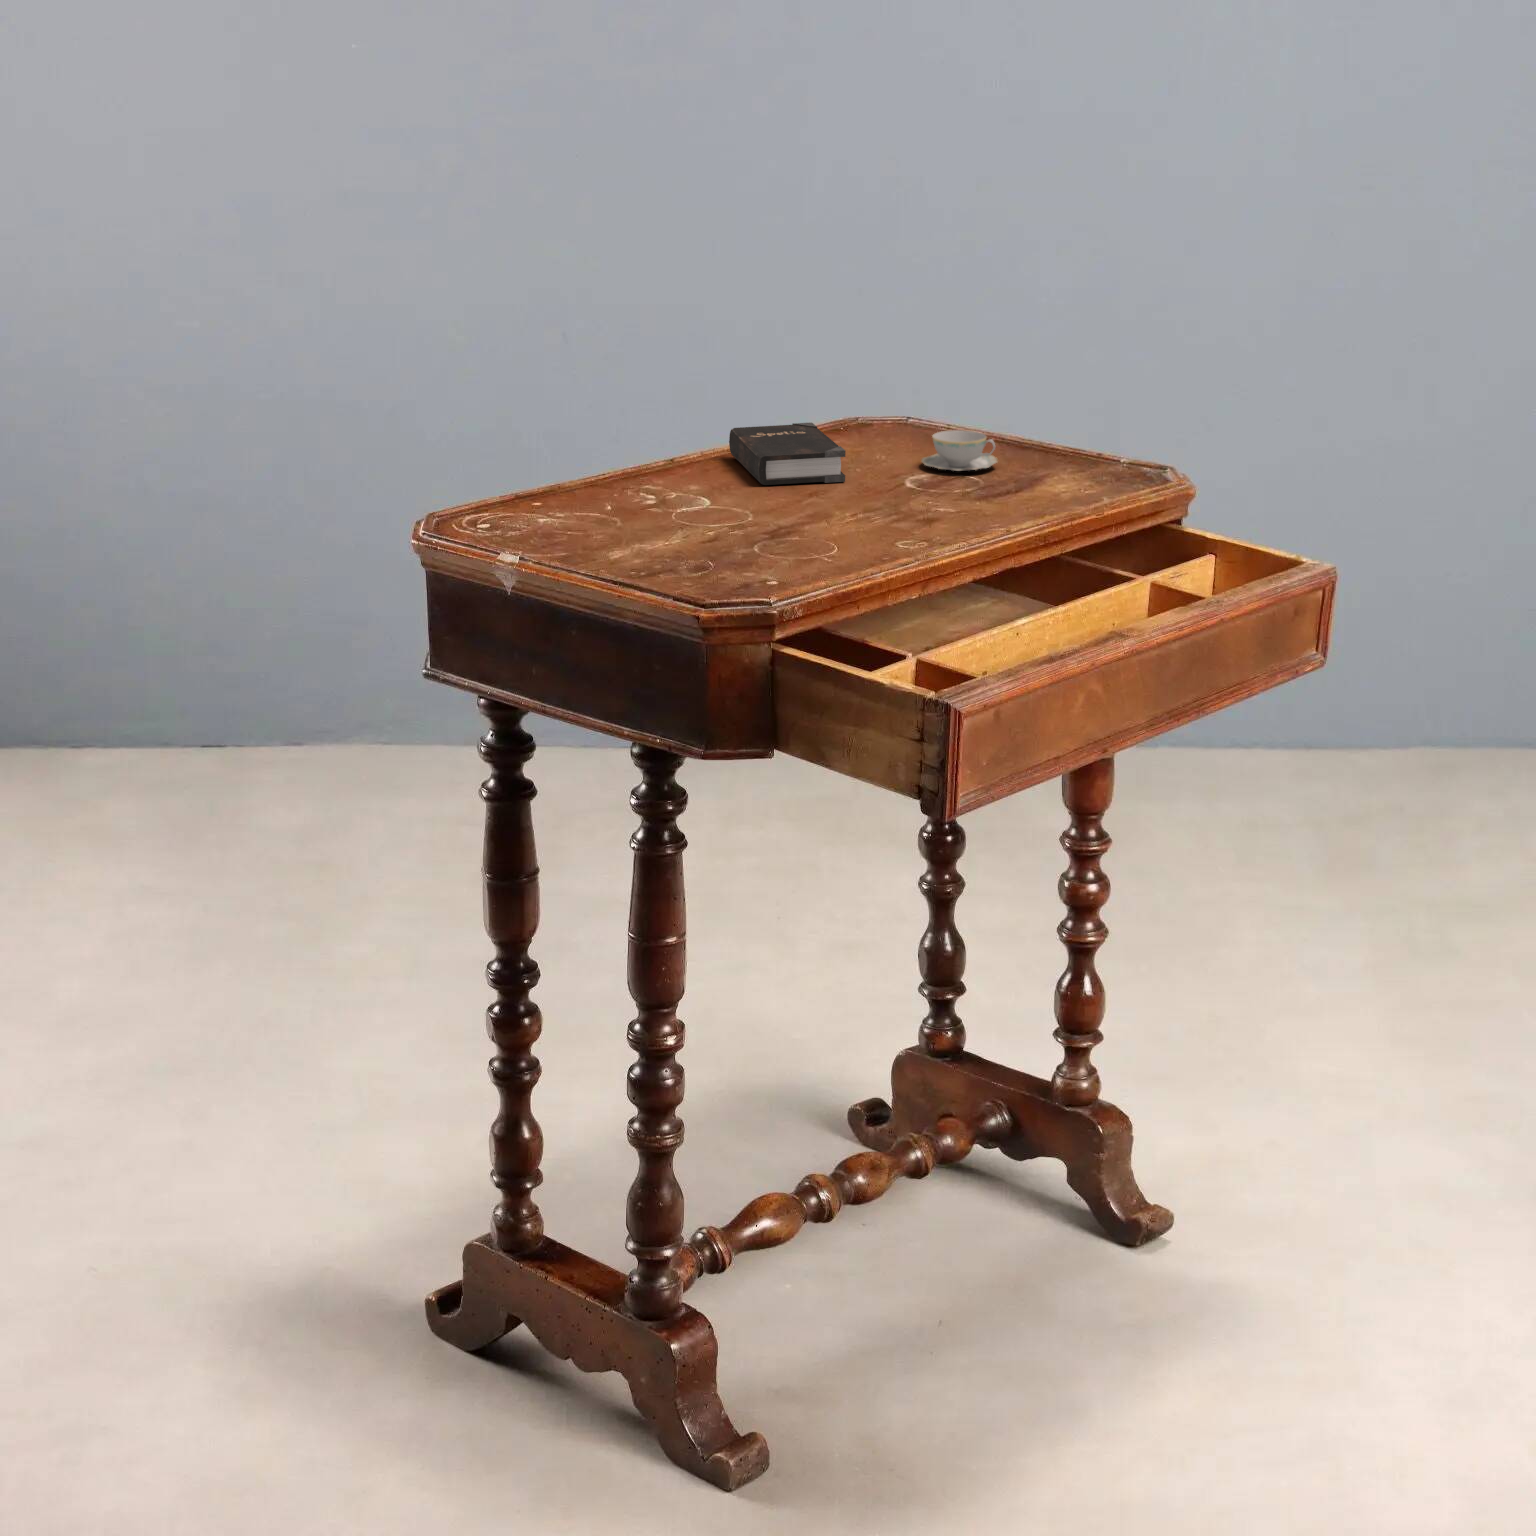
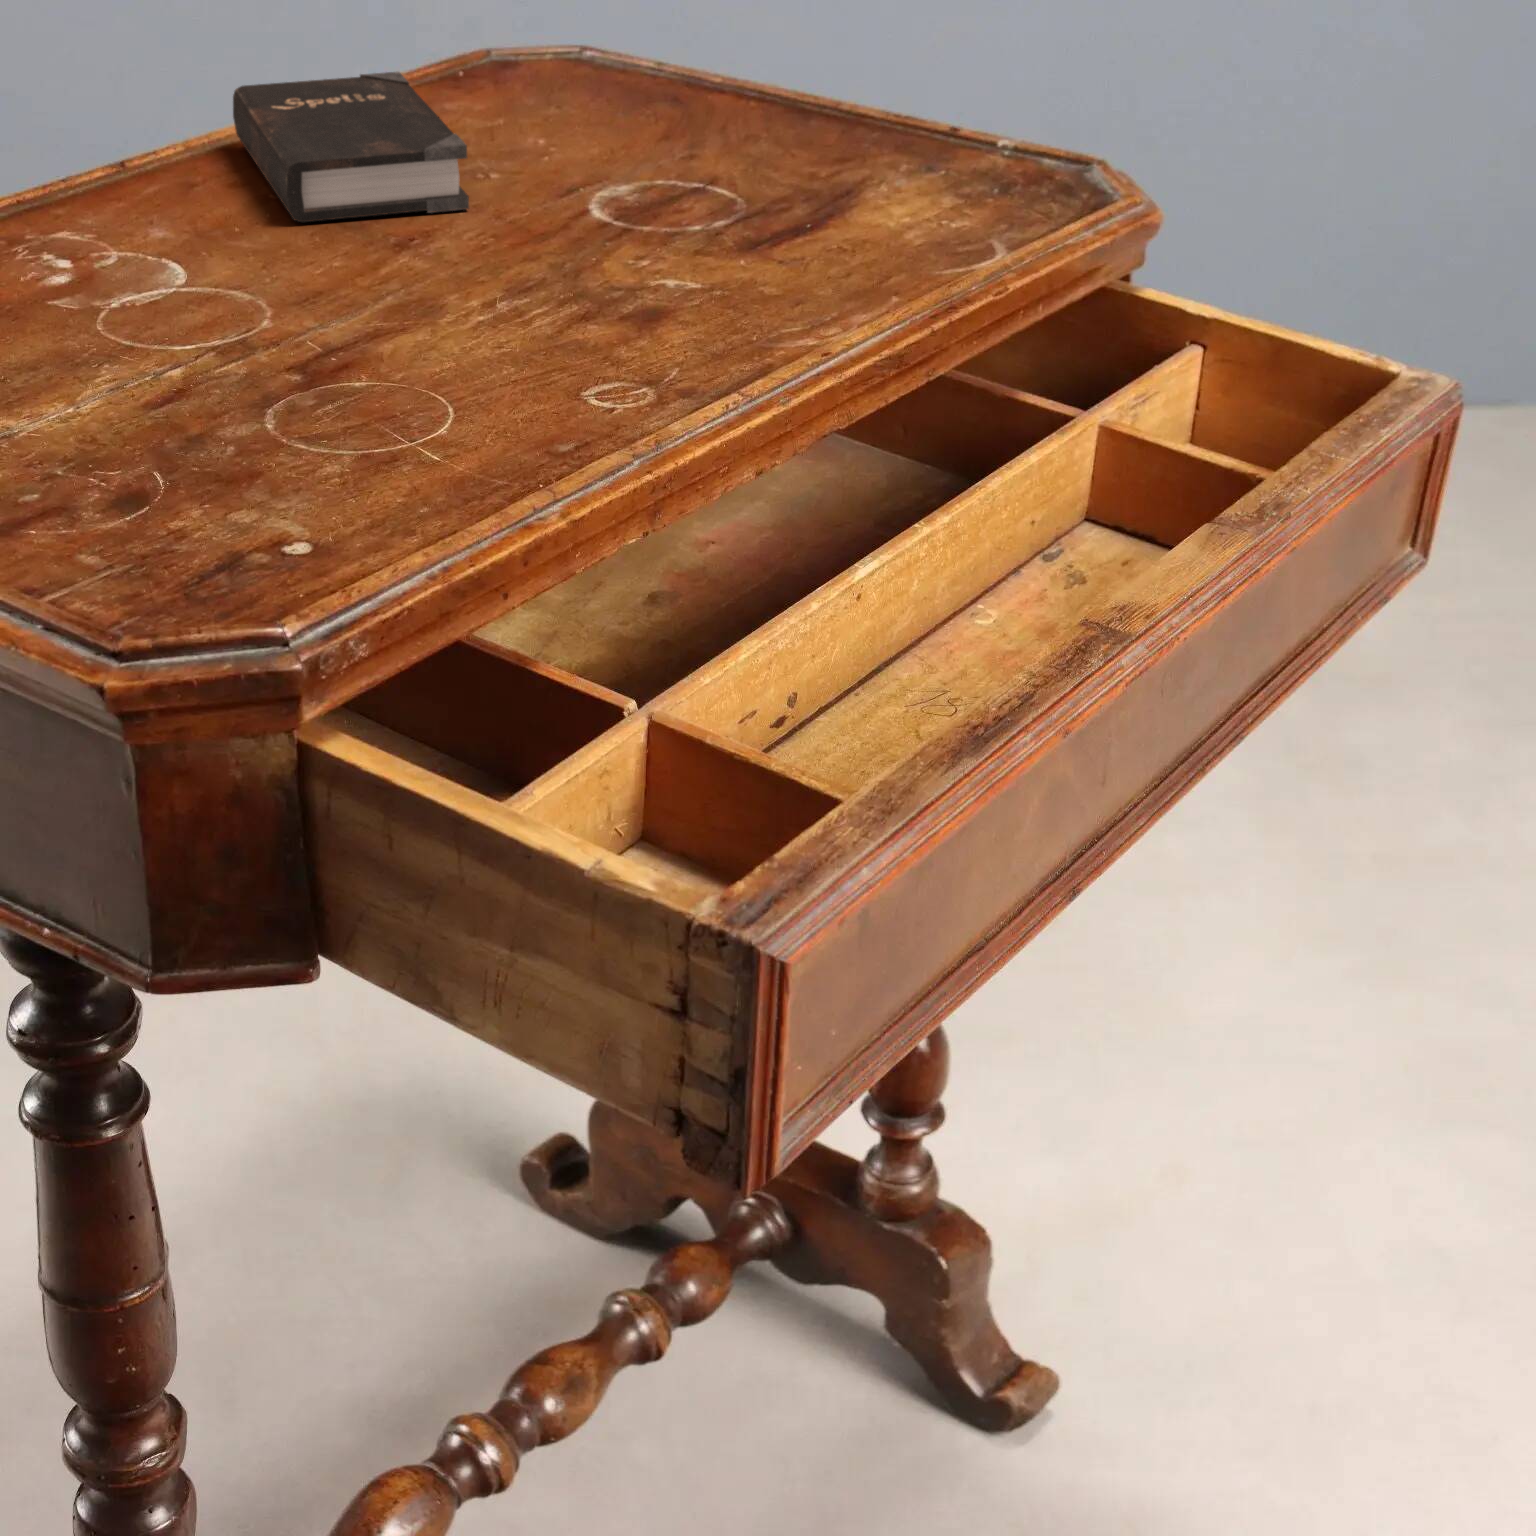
teacup: present [921,430,998,471] -> none [619,89,771,179]

